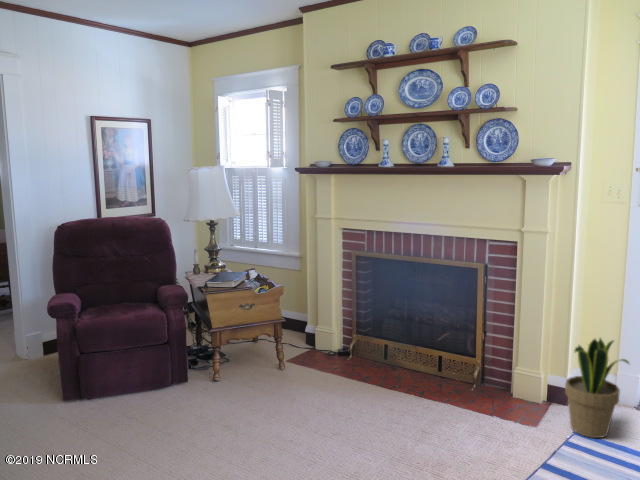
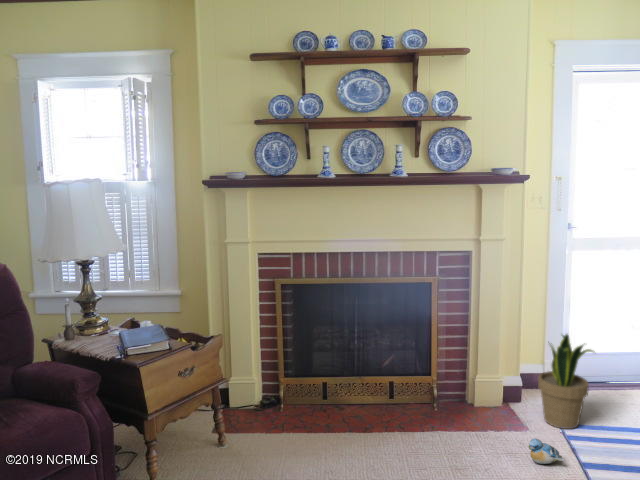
plush toy: none [498,424,535,452] -> present [528,438,565,464]

